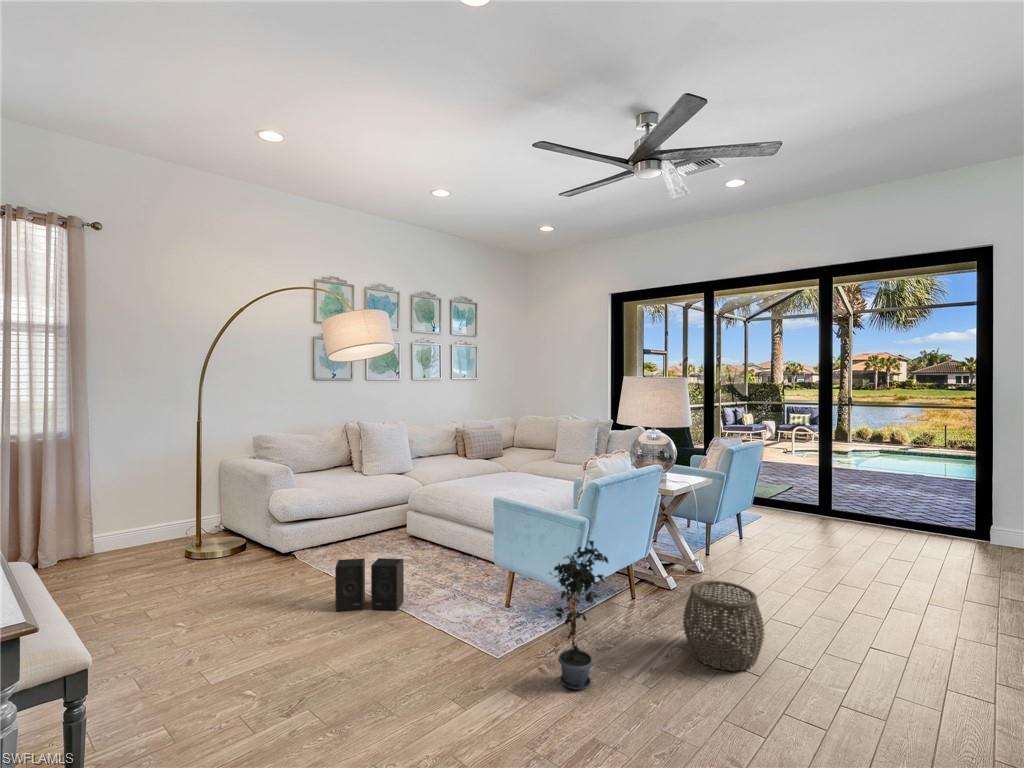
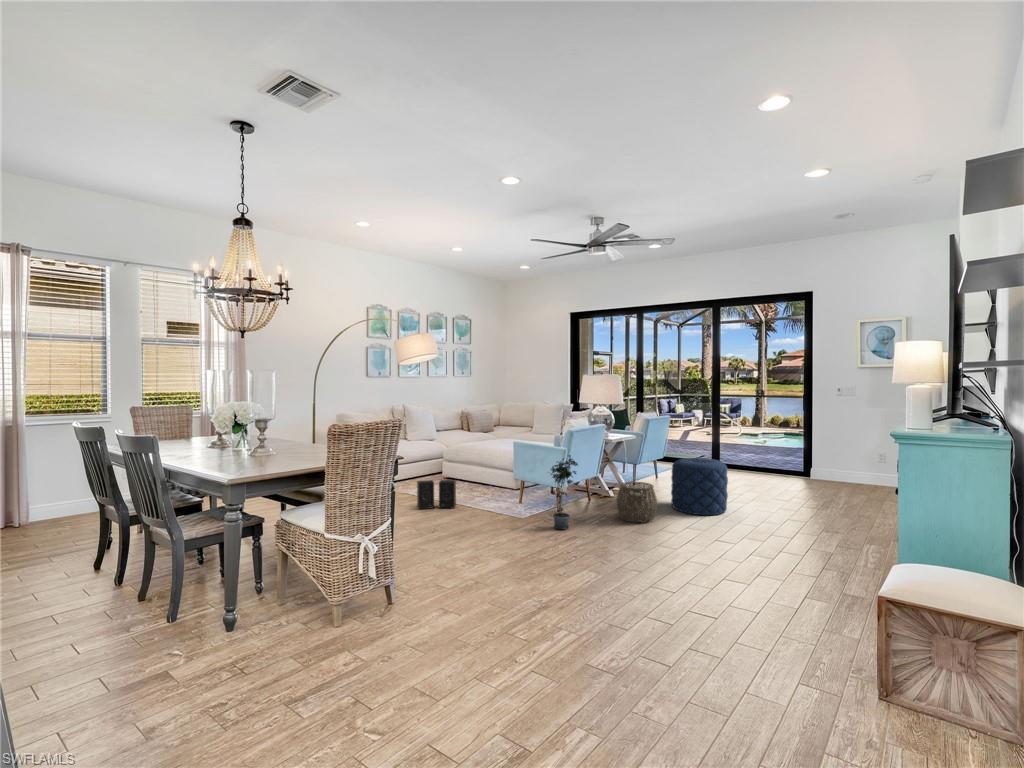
pouf: none [782,530,895,650] -> present [671,458,728,515]

